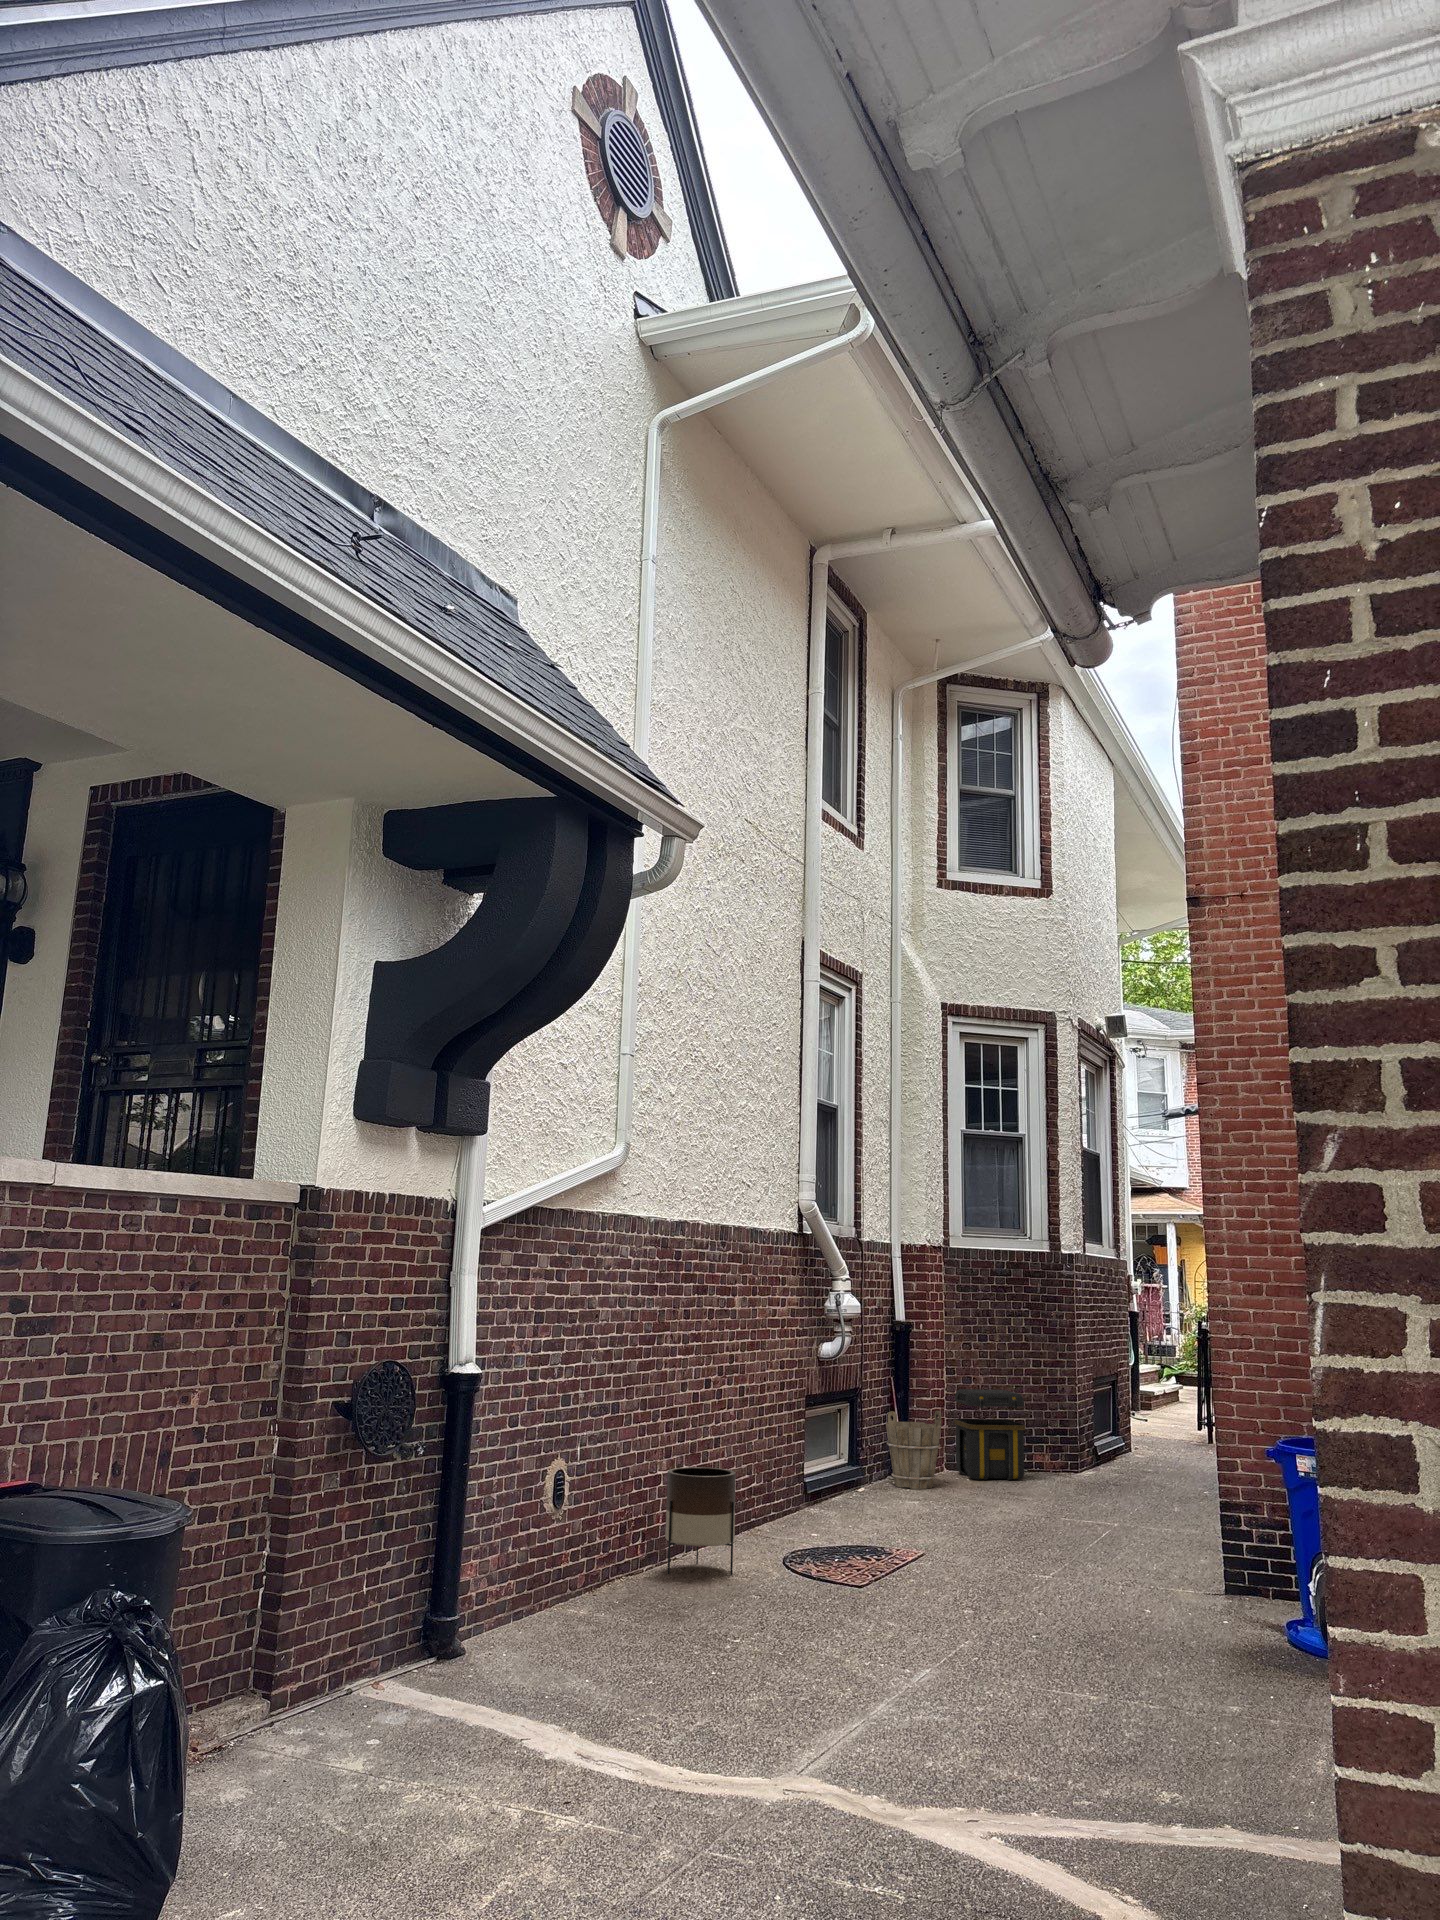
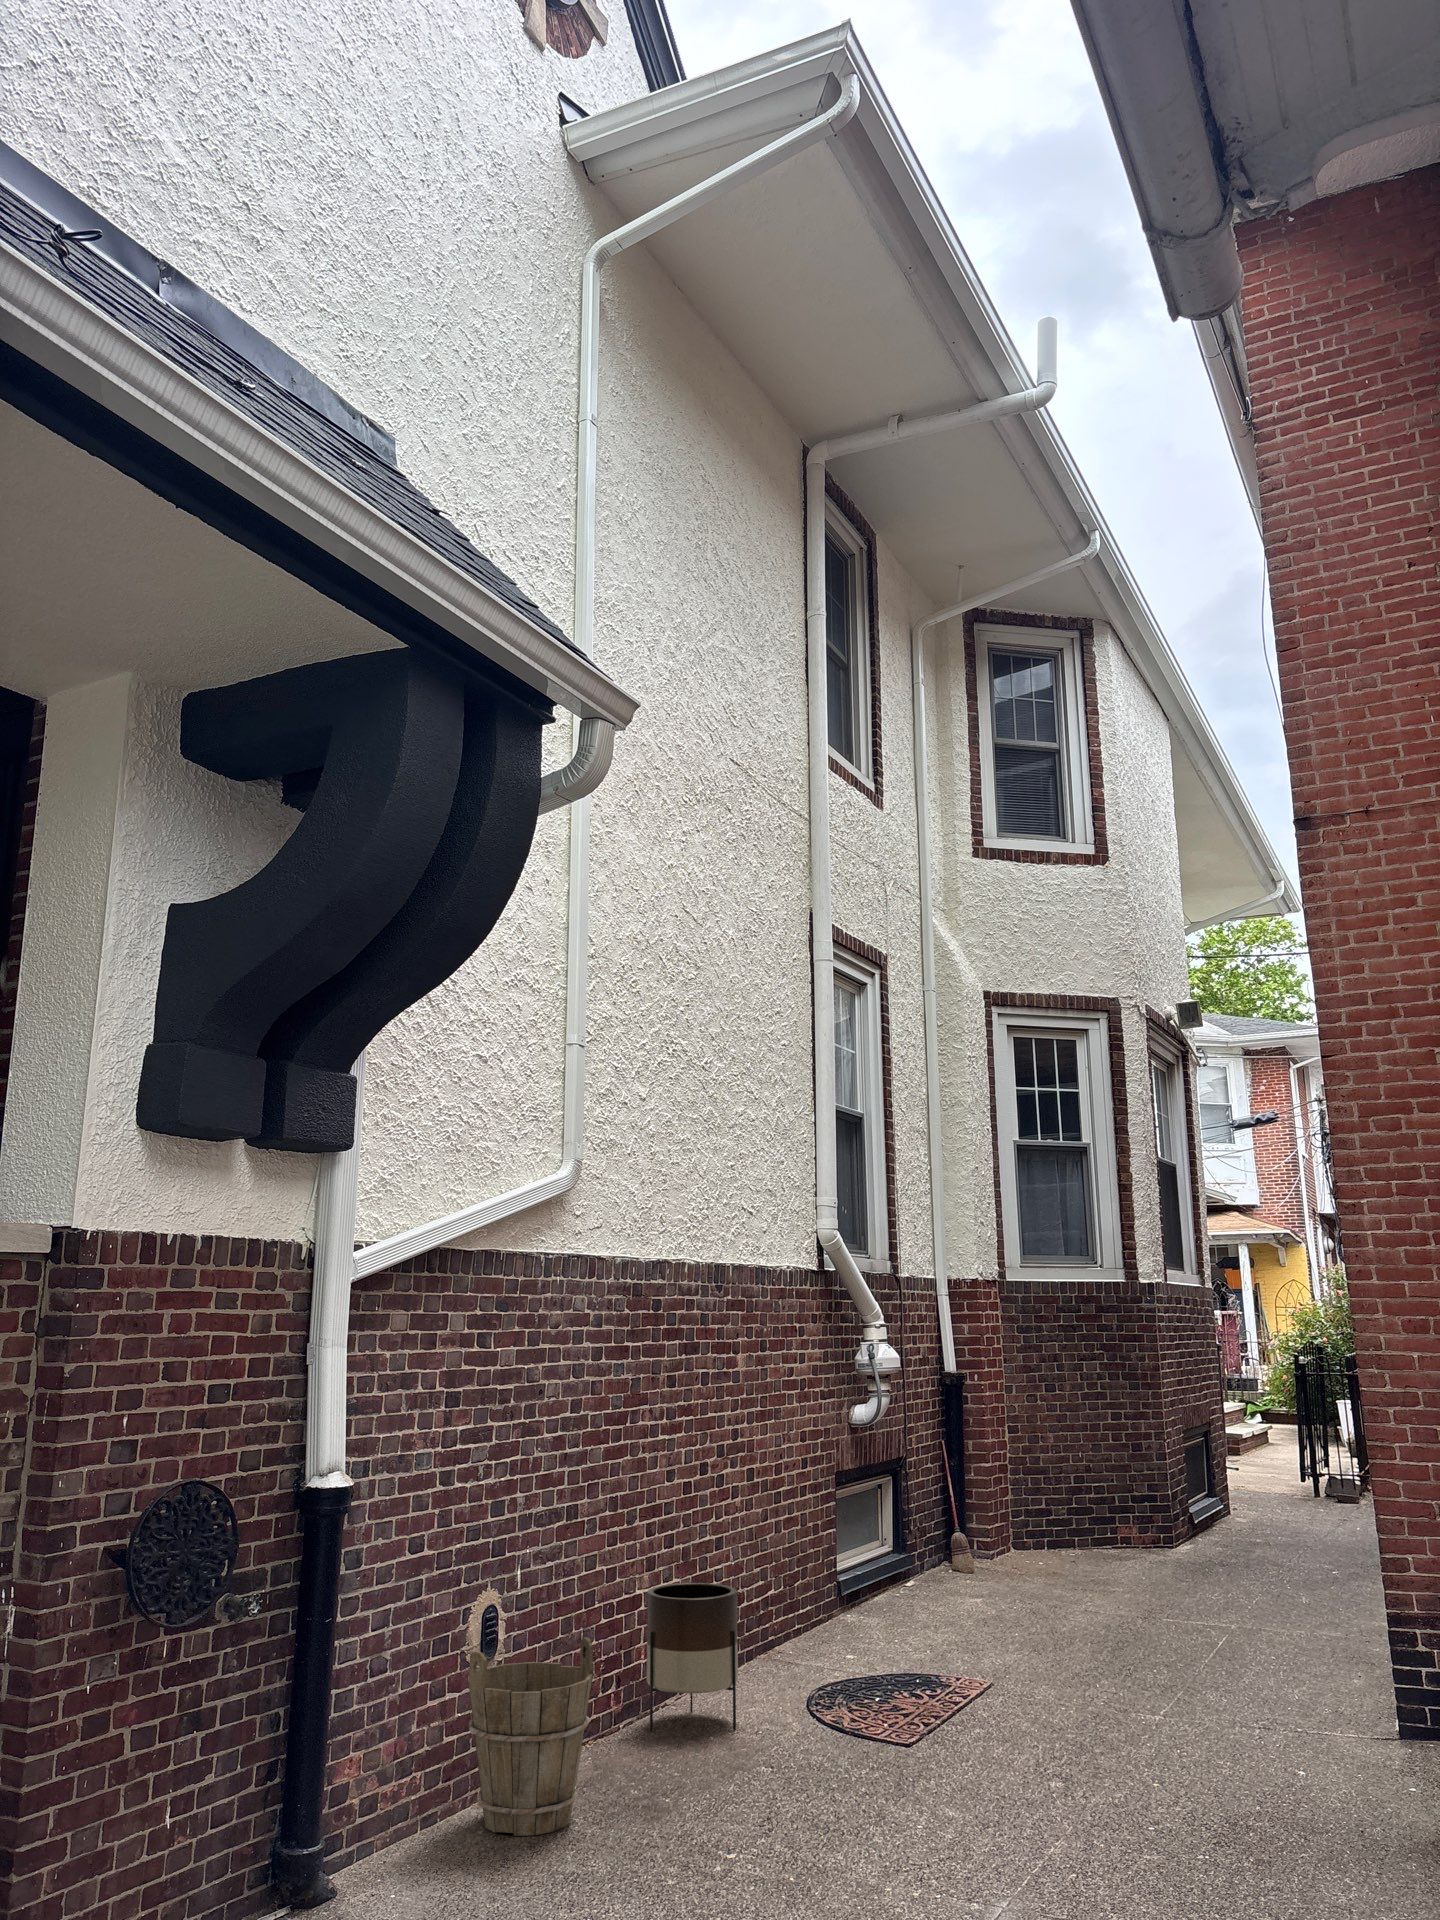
toolbox: present [954,1389,1026,1480] -> none [1019,1453,1108,1566]
bucket: present [886,1411,941,1489] -> present [468,1637,593,1836]

